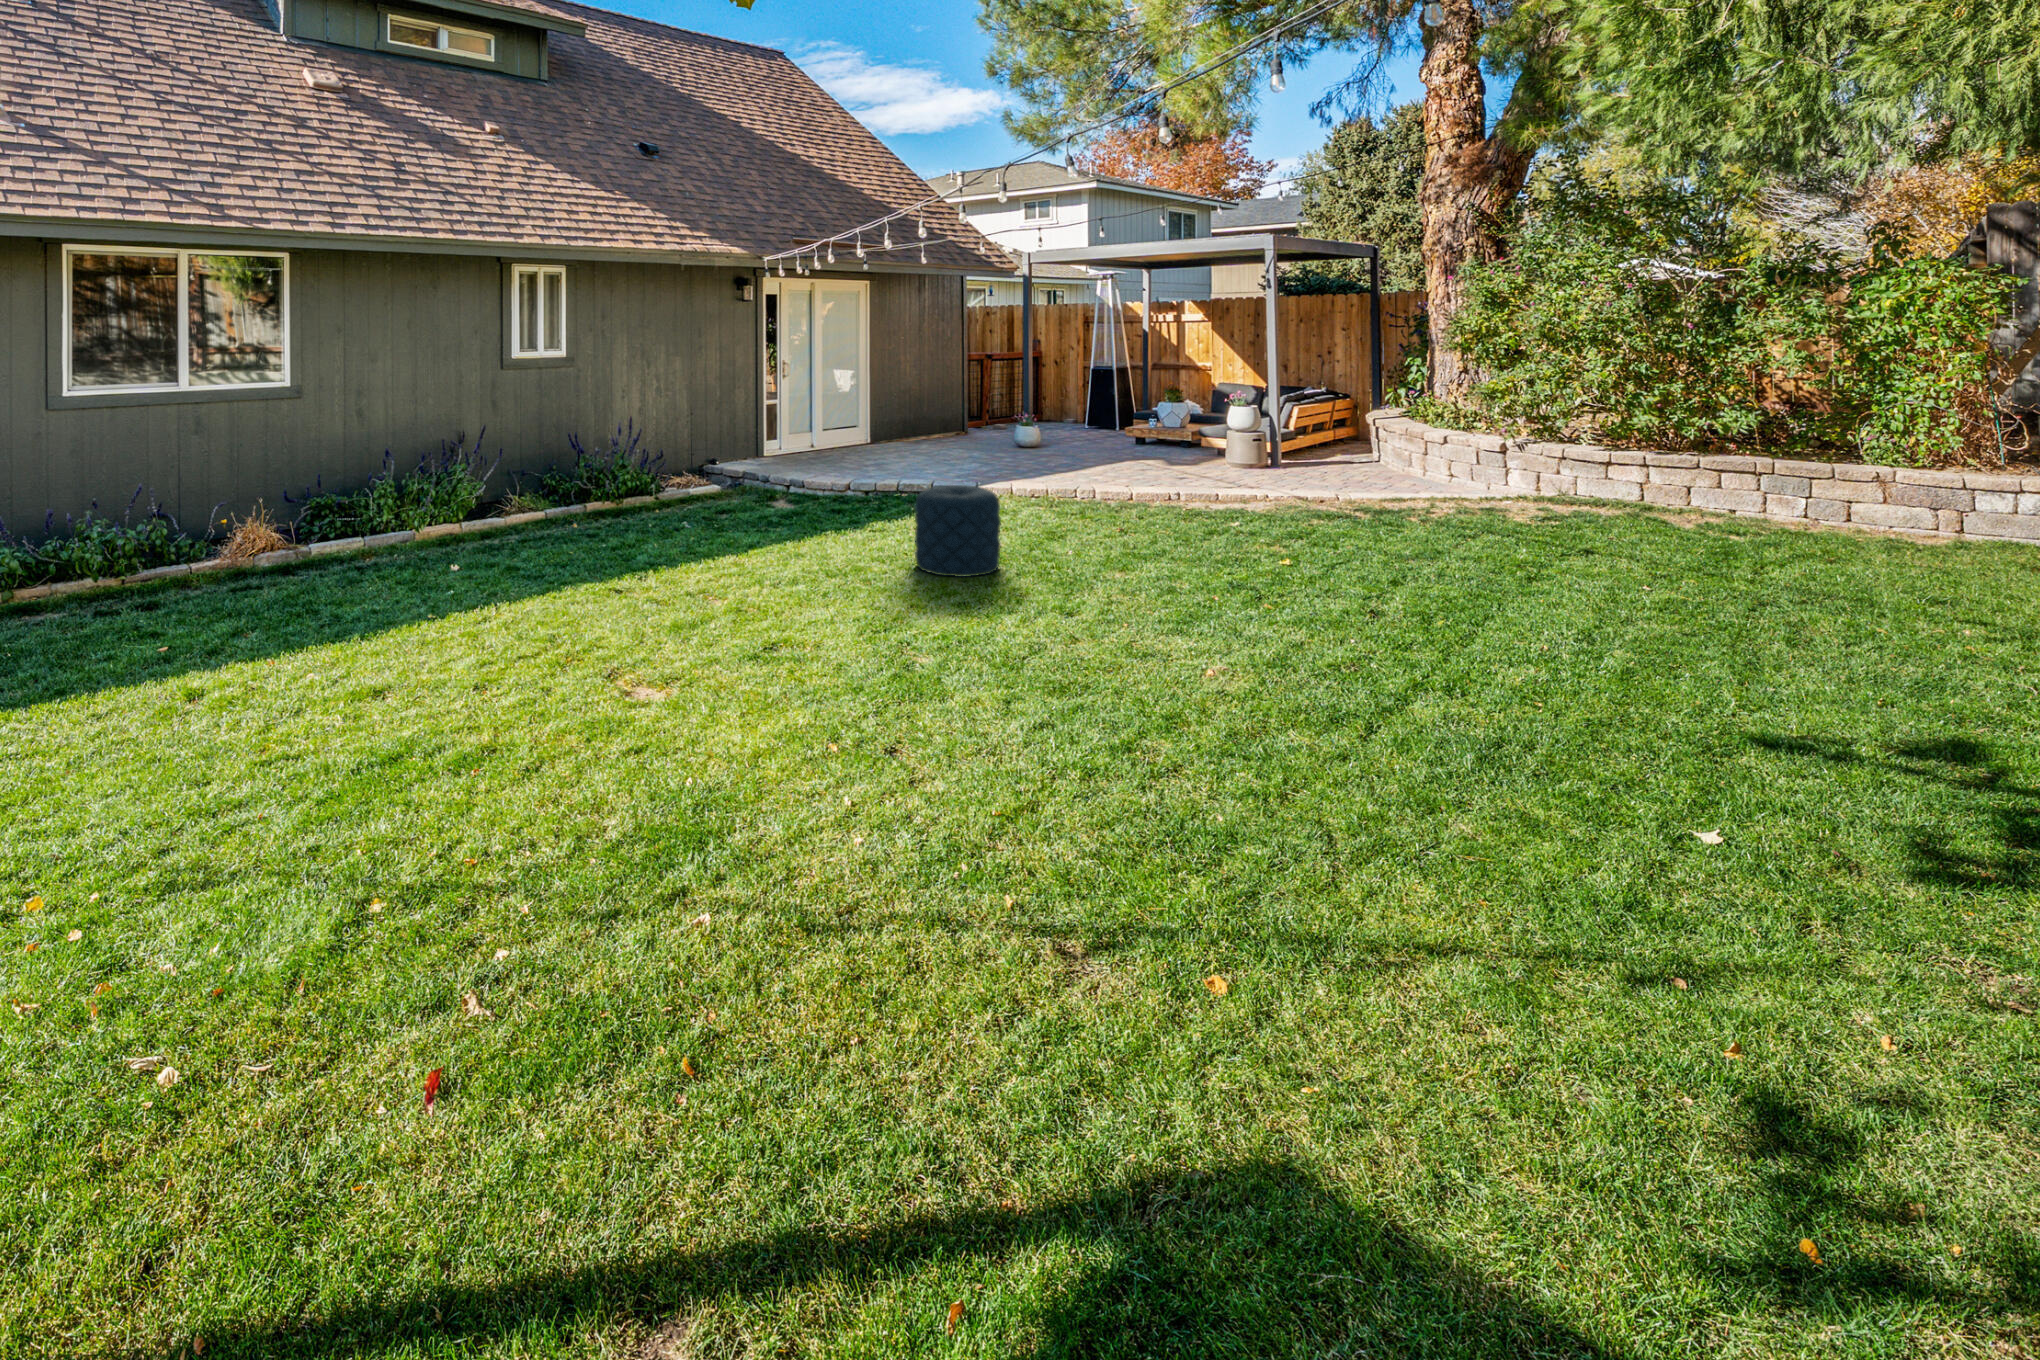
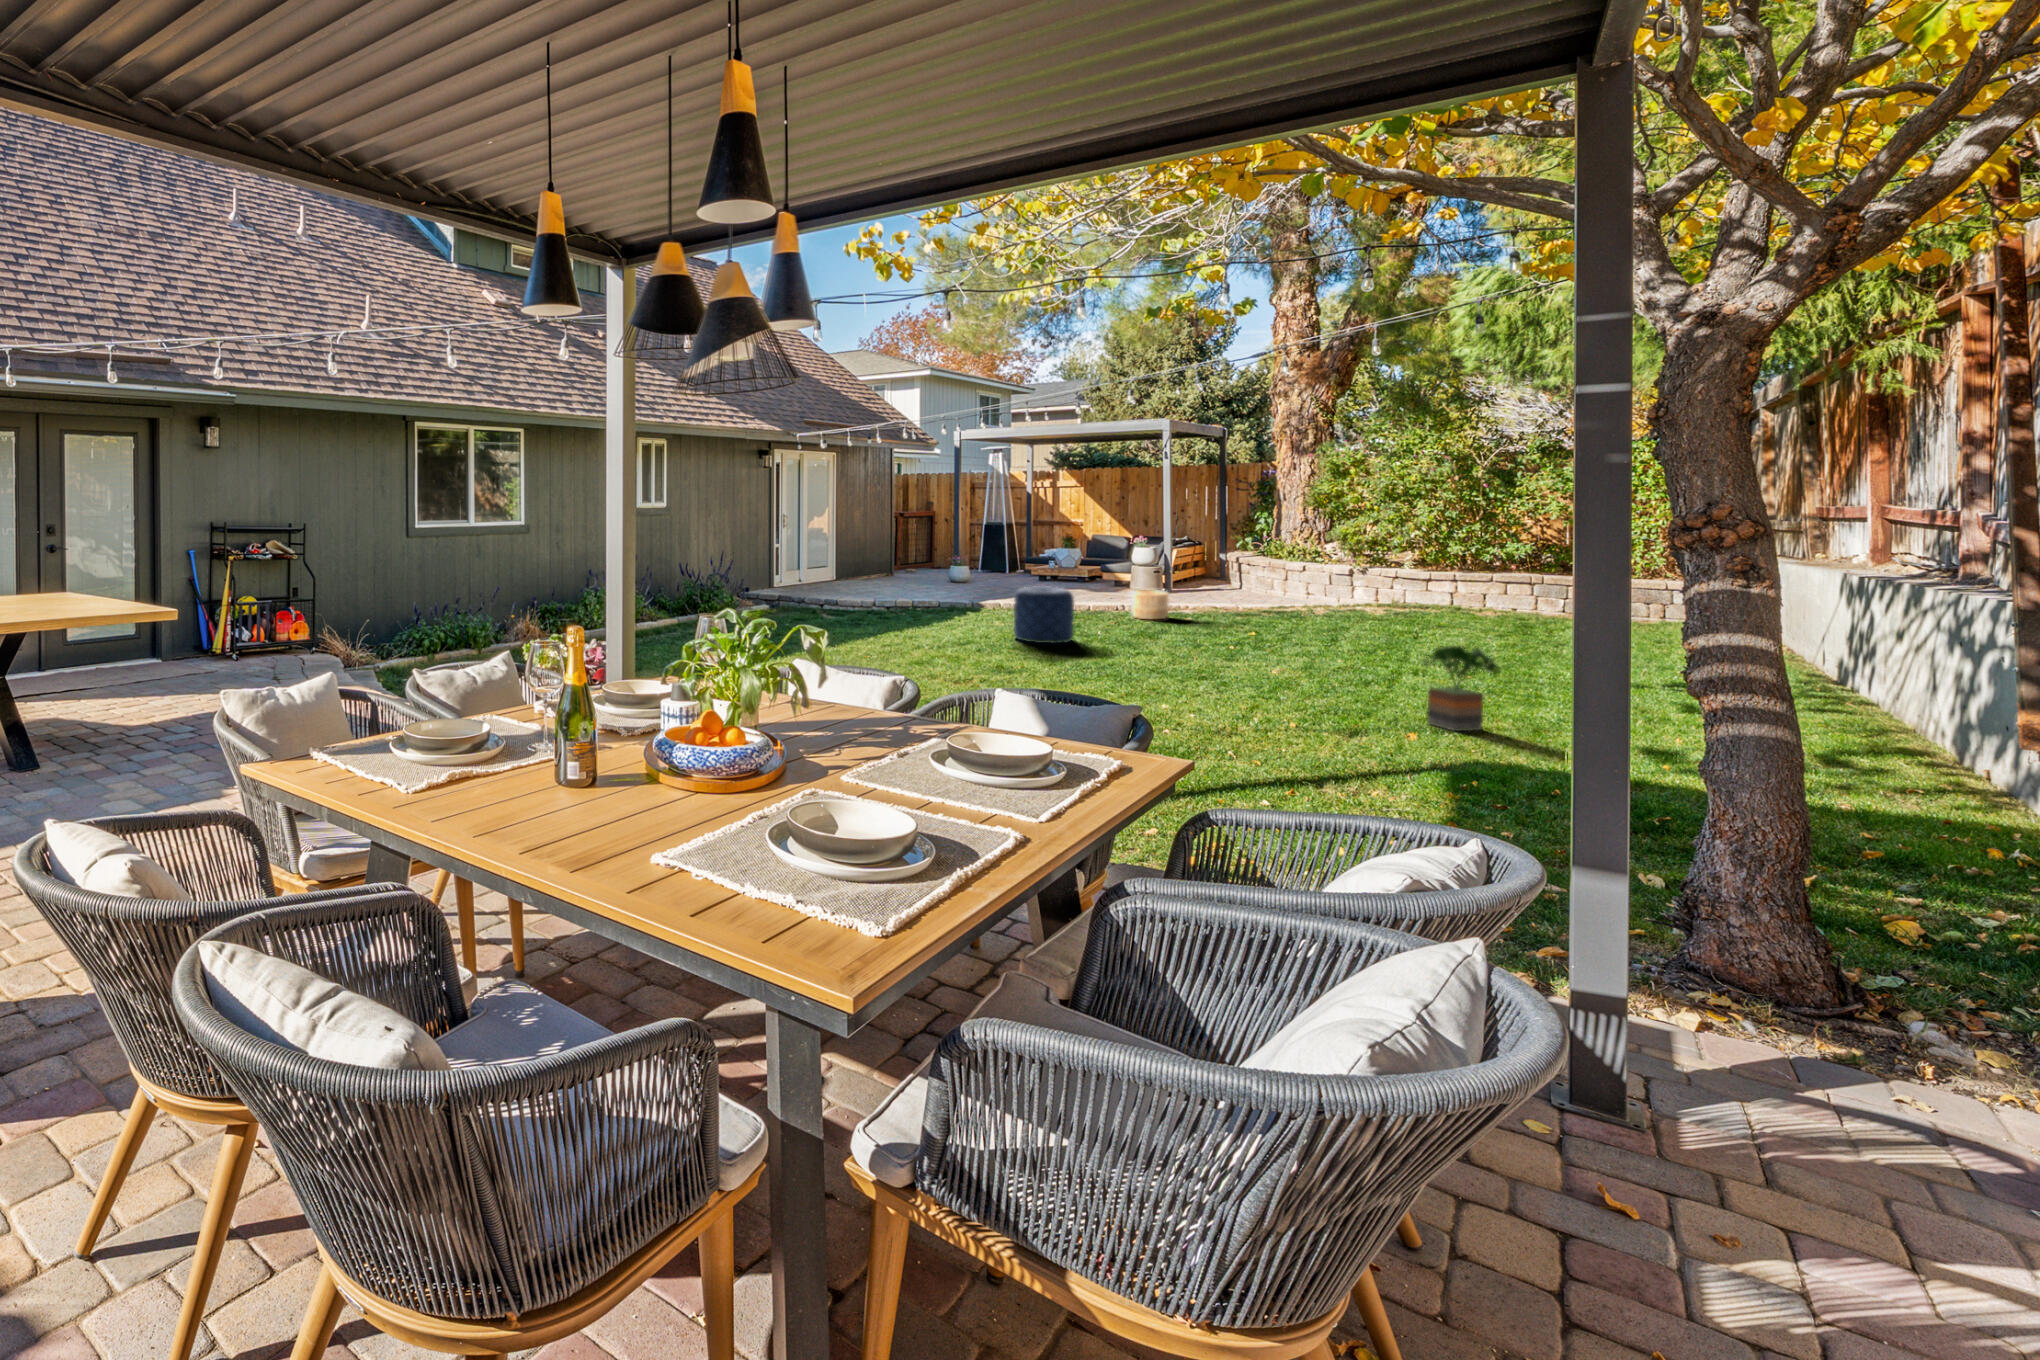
wooden bucket: none [1145,480,1198,526] -> present [1131,590,1168,619]
potted tree: none [1372,672,1527,863] -> present [1422,645,1501,731]

